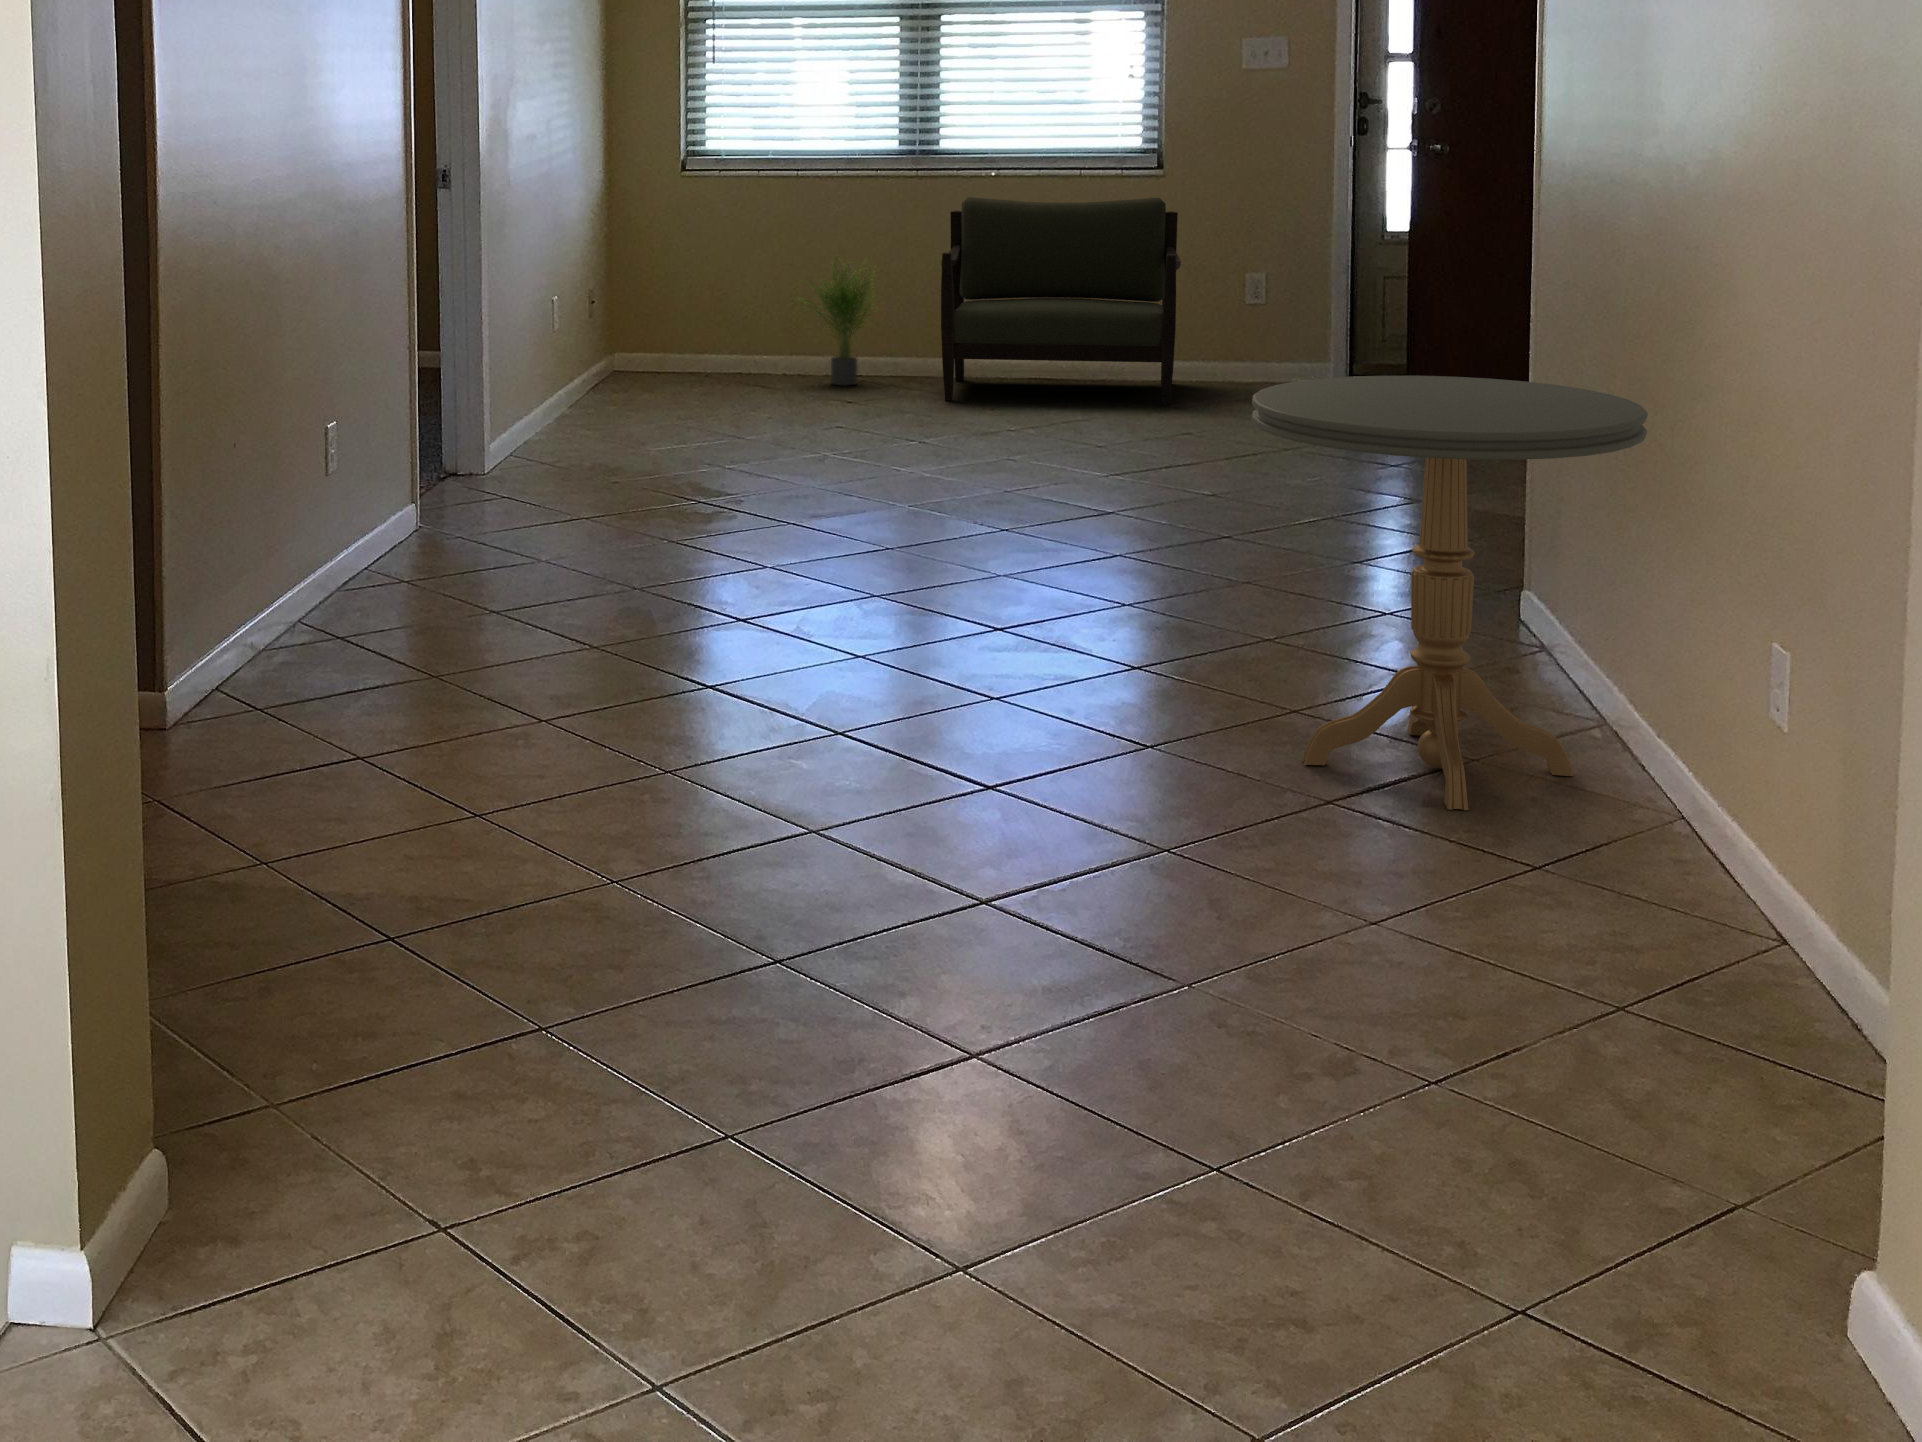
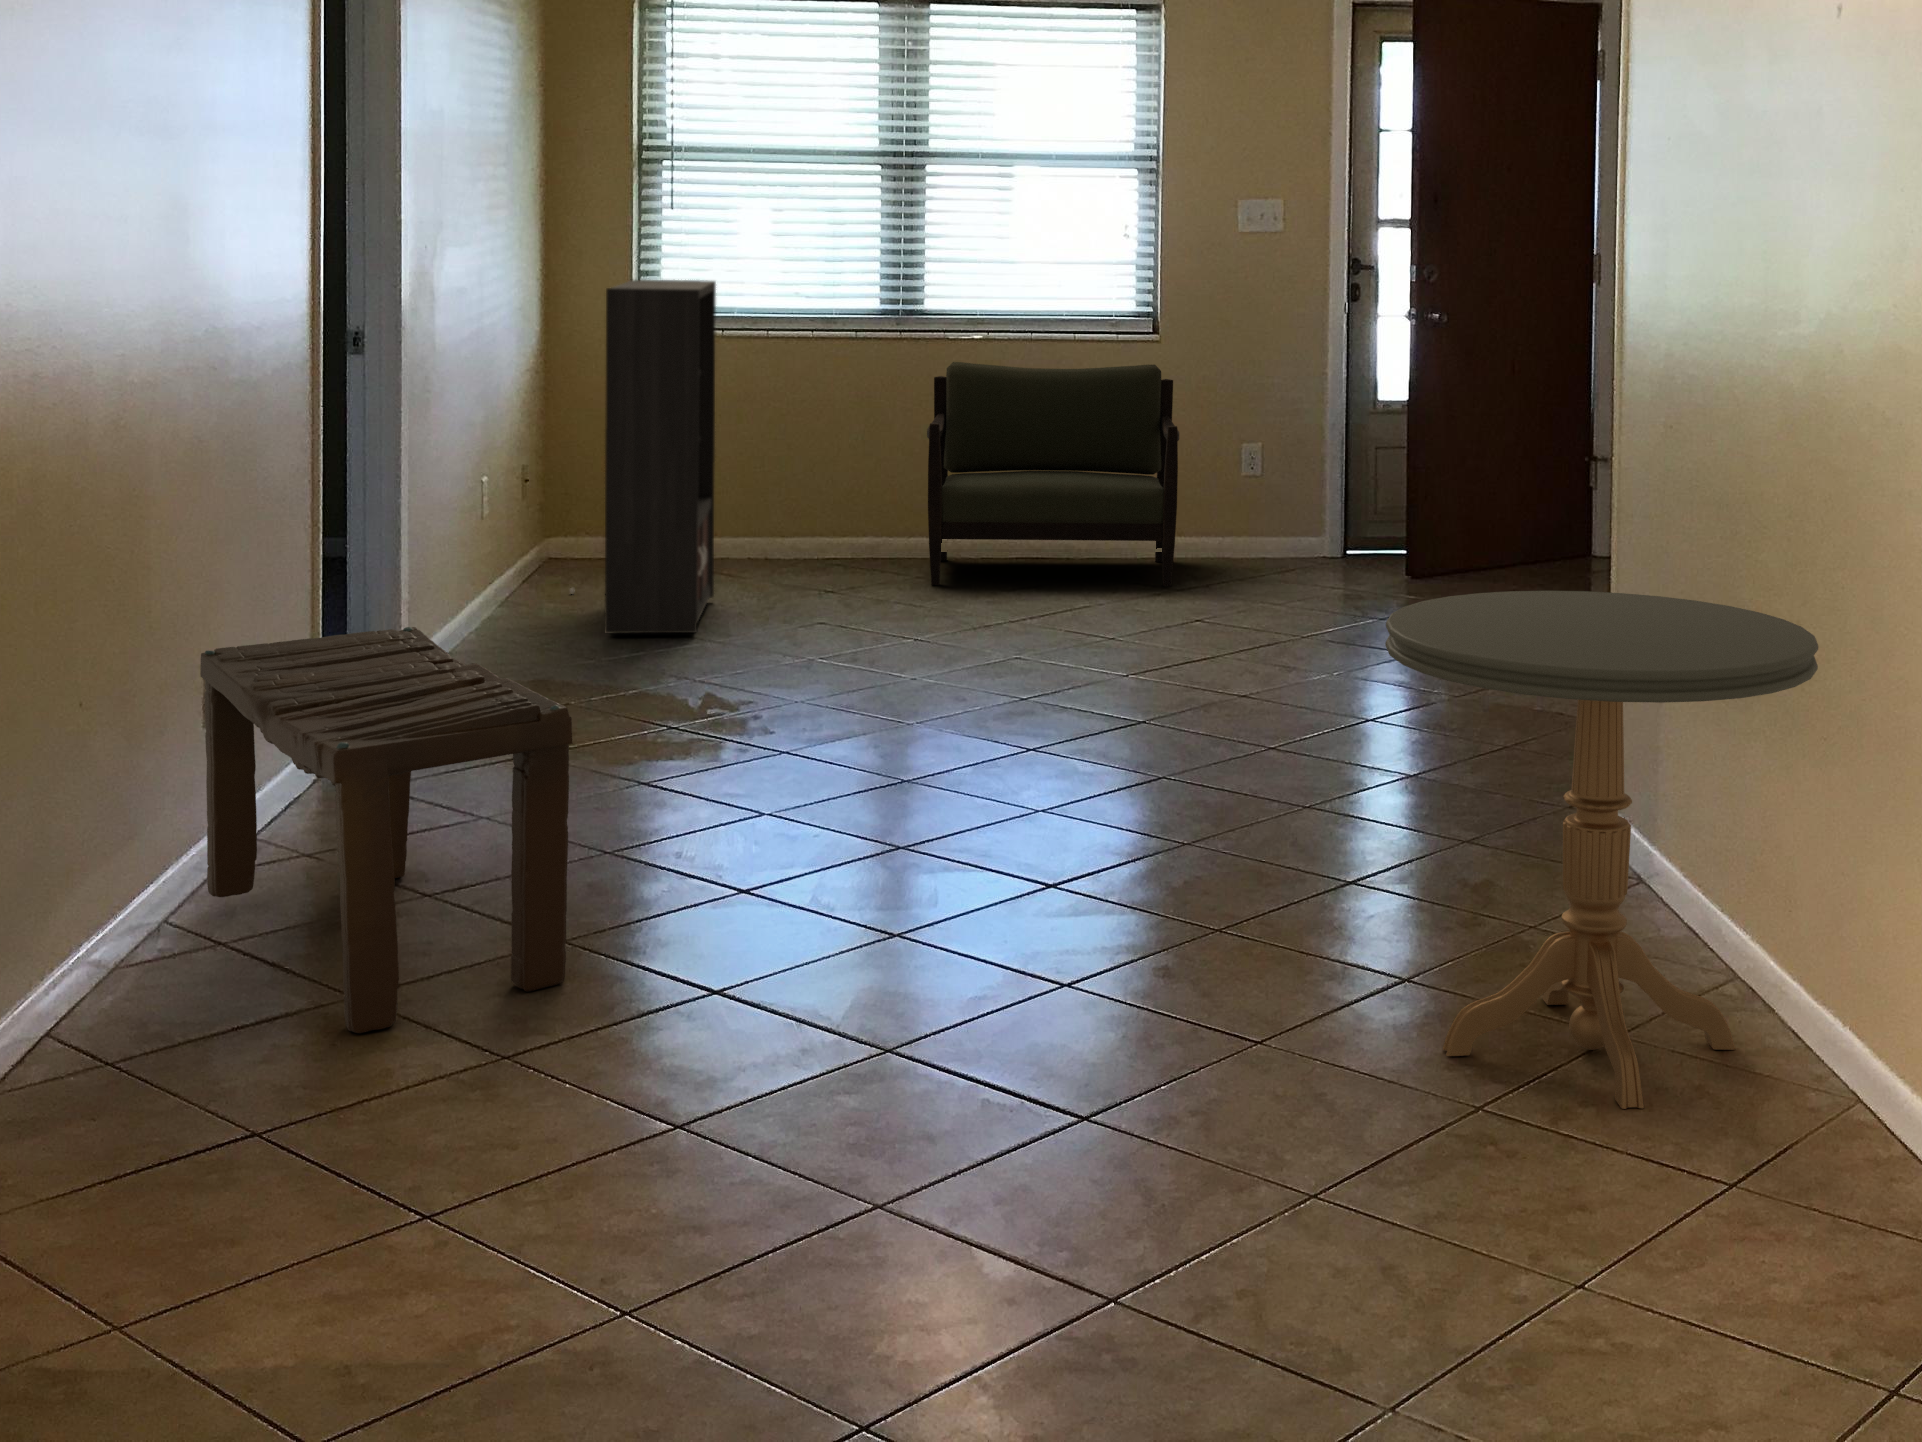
bookcase: none [628,125,749,434] -> present [570,280,716,633]
potted plant: present [808,262,873,386] -> none [755,422,864,569]
bench: none [322,403,593,699] -> present [200,627,573,1033]

